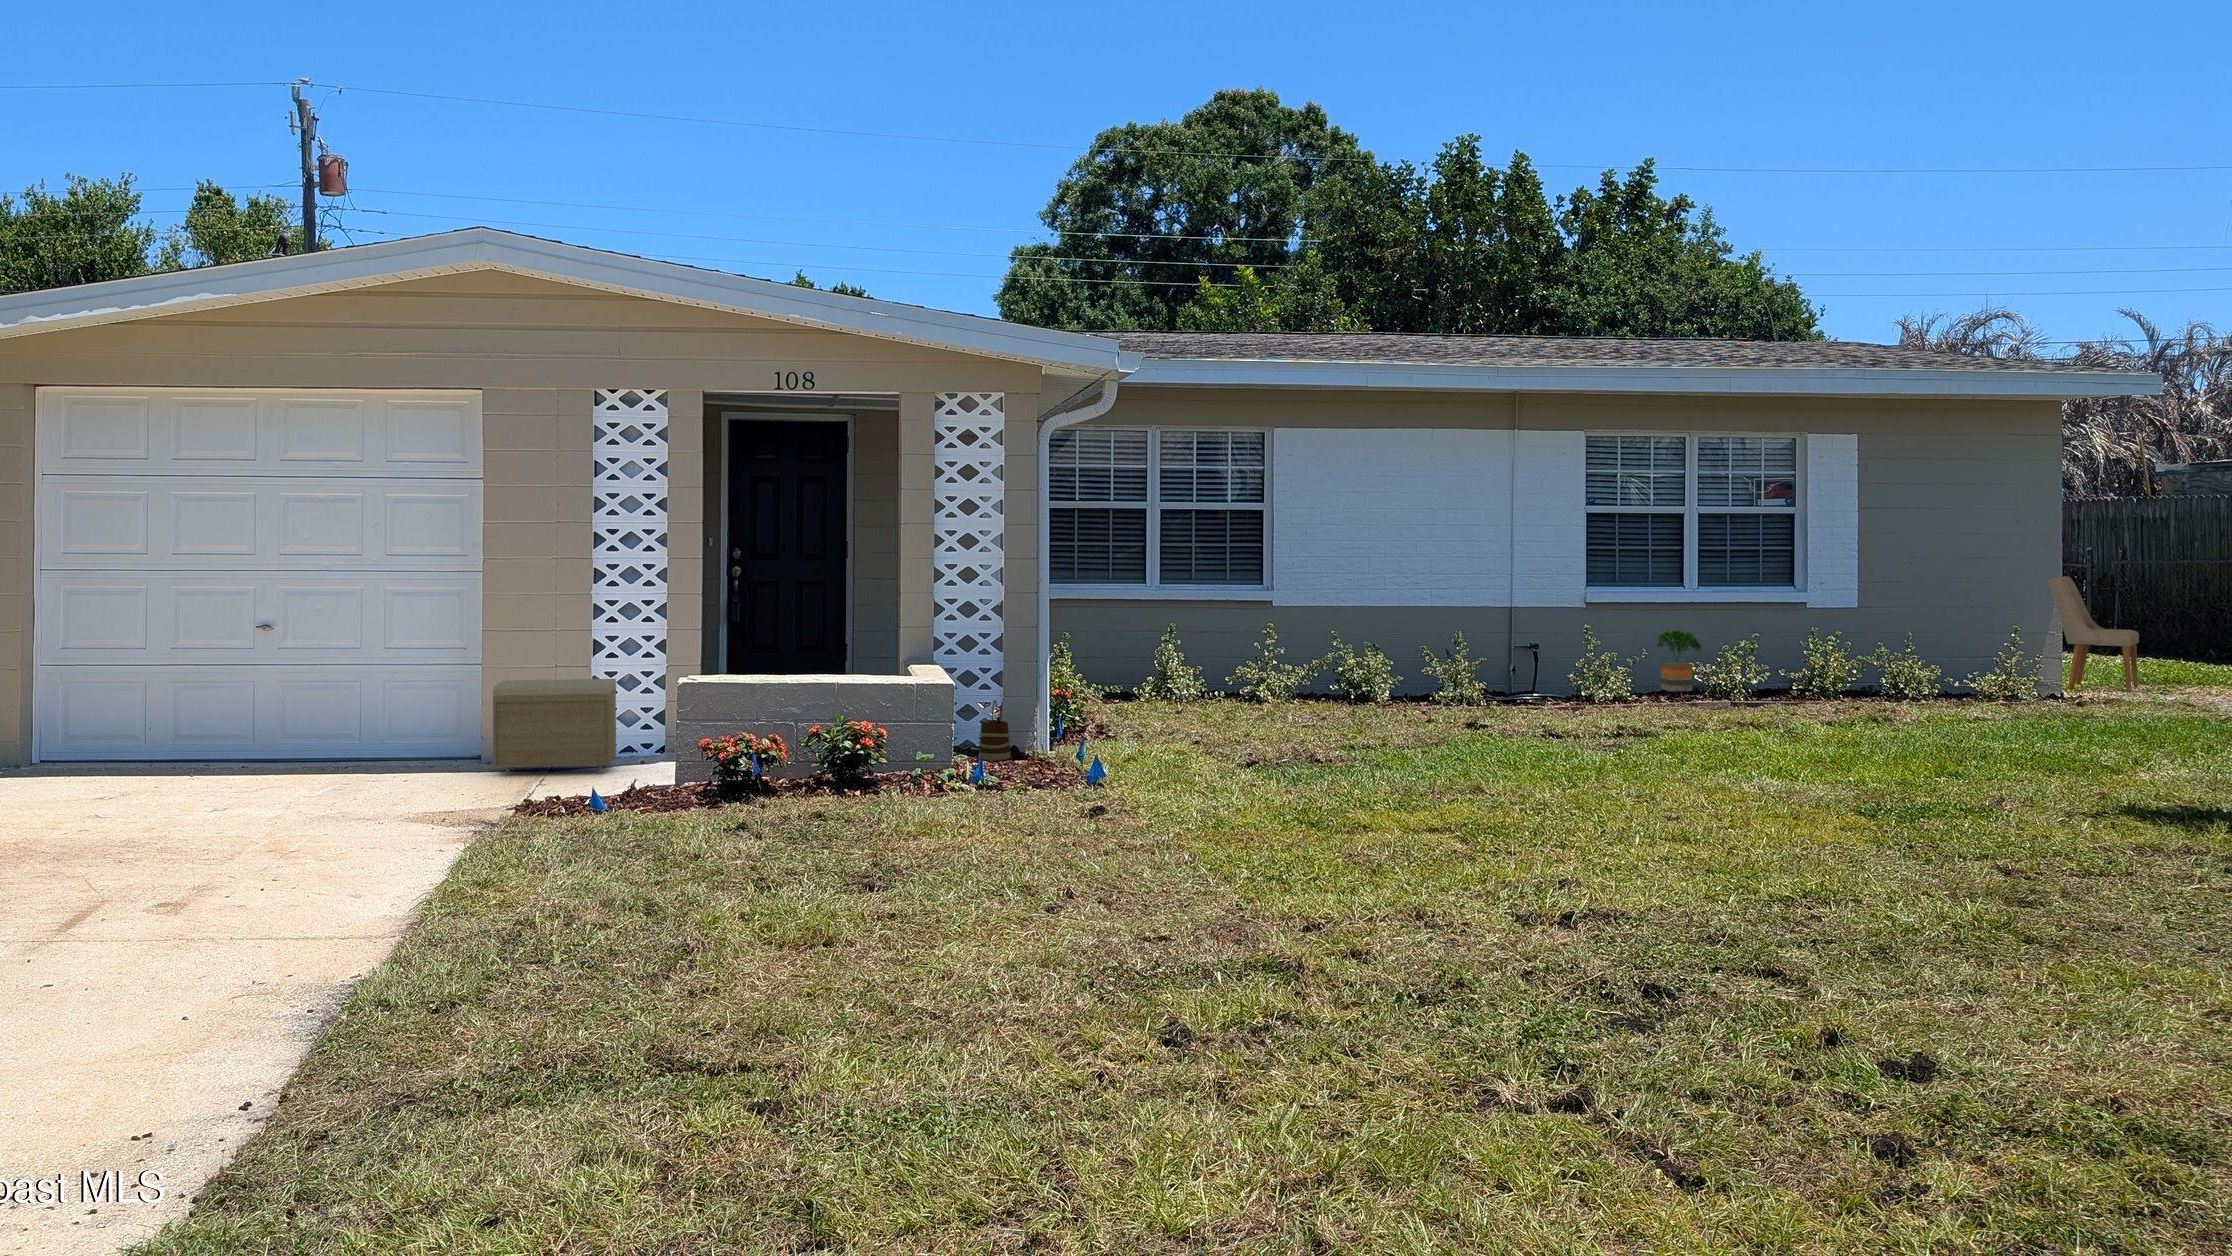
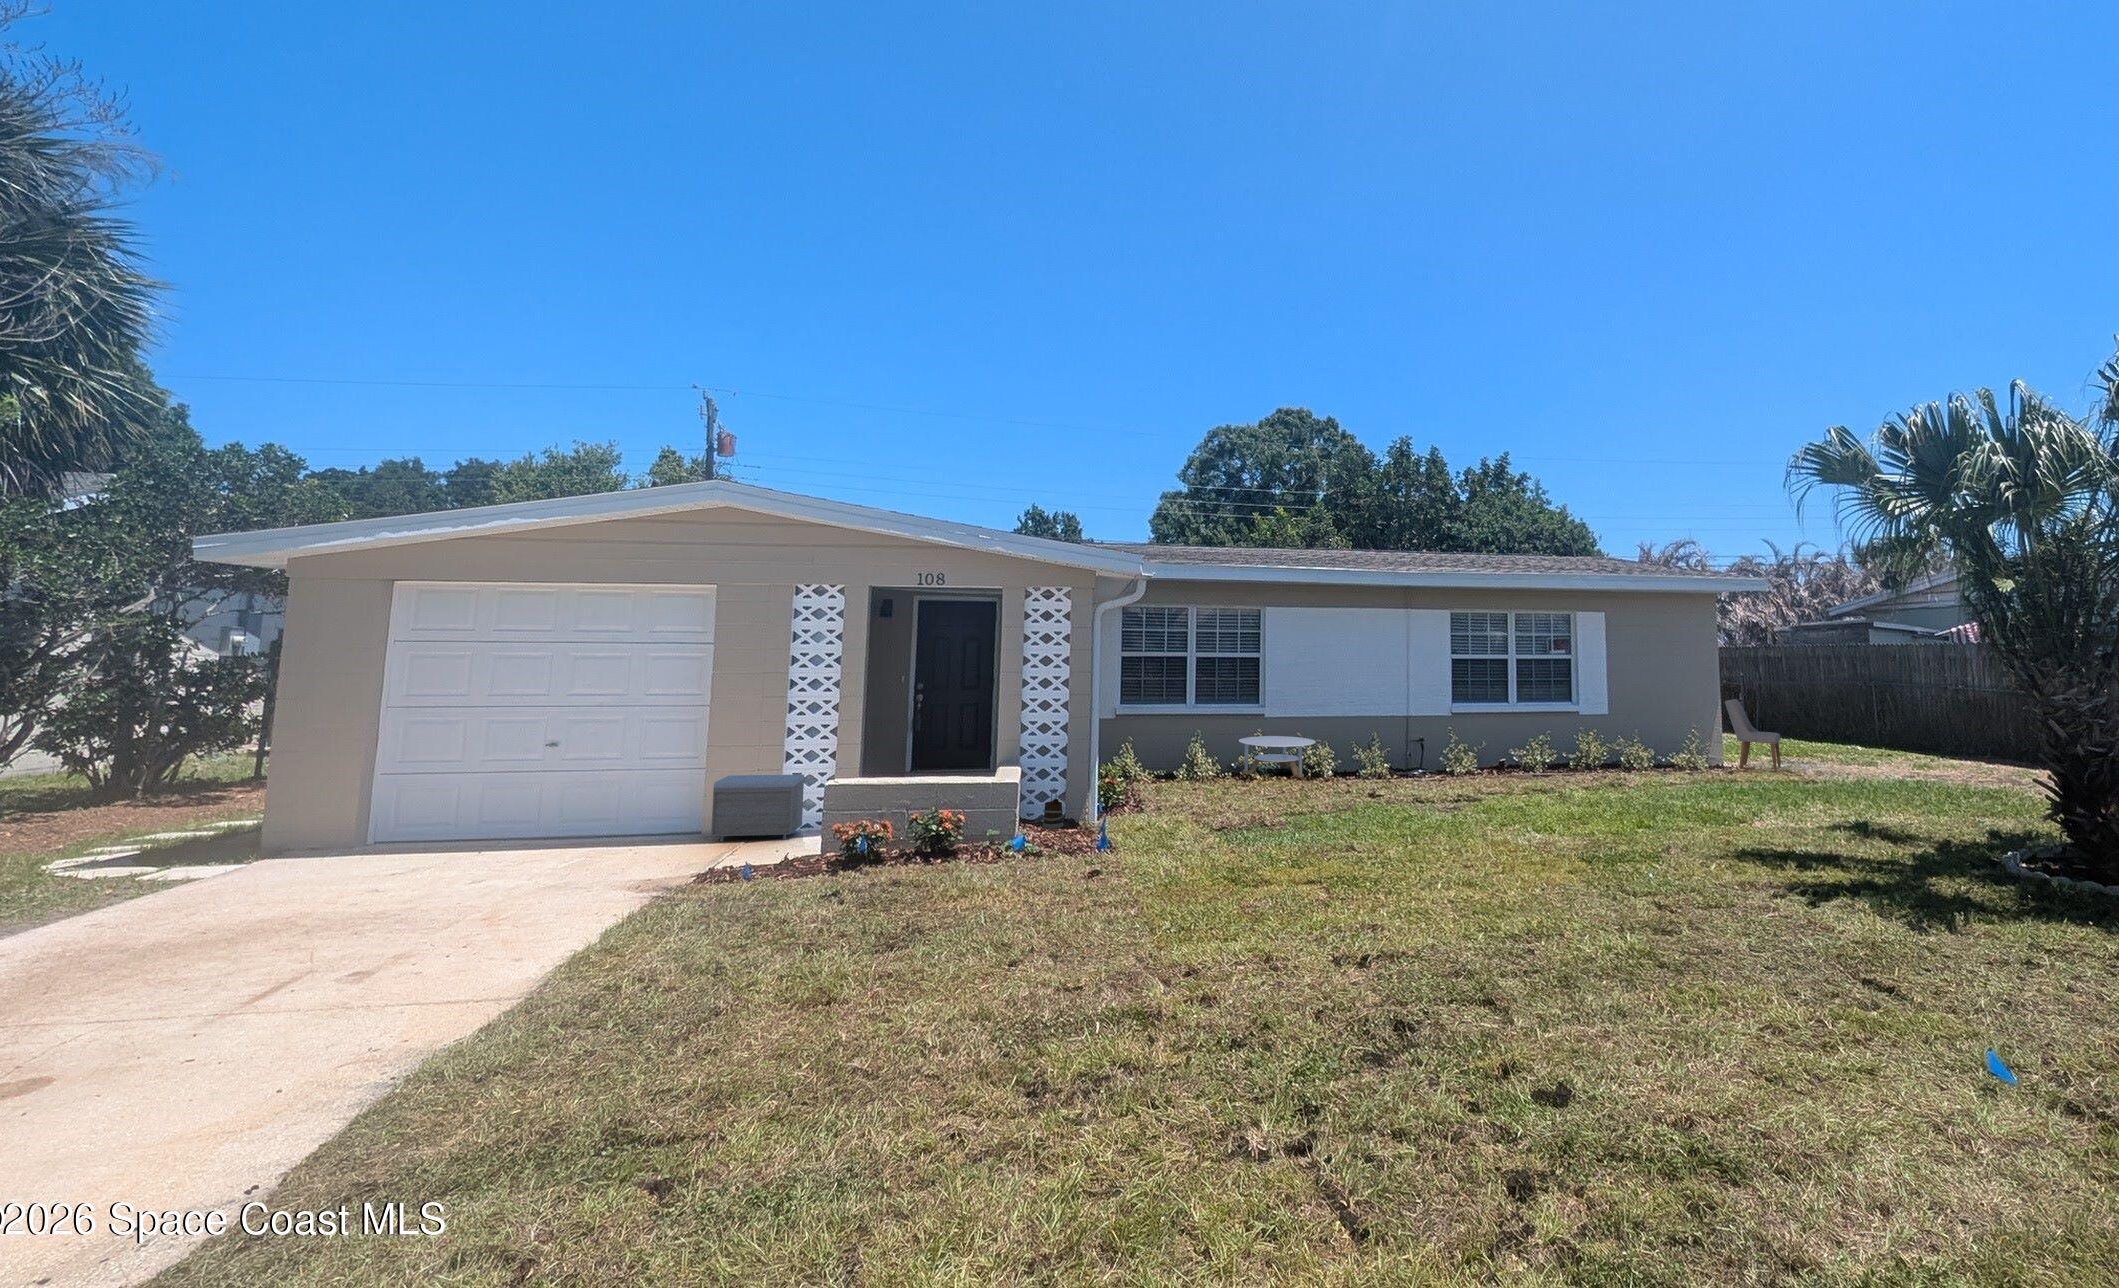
potted tree: present [1657,631,1702,691] -> none [1491,731,1519,769]
round table: none [1242,641,1370,703] -> present [1239,736,1316,777]

